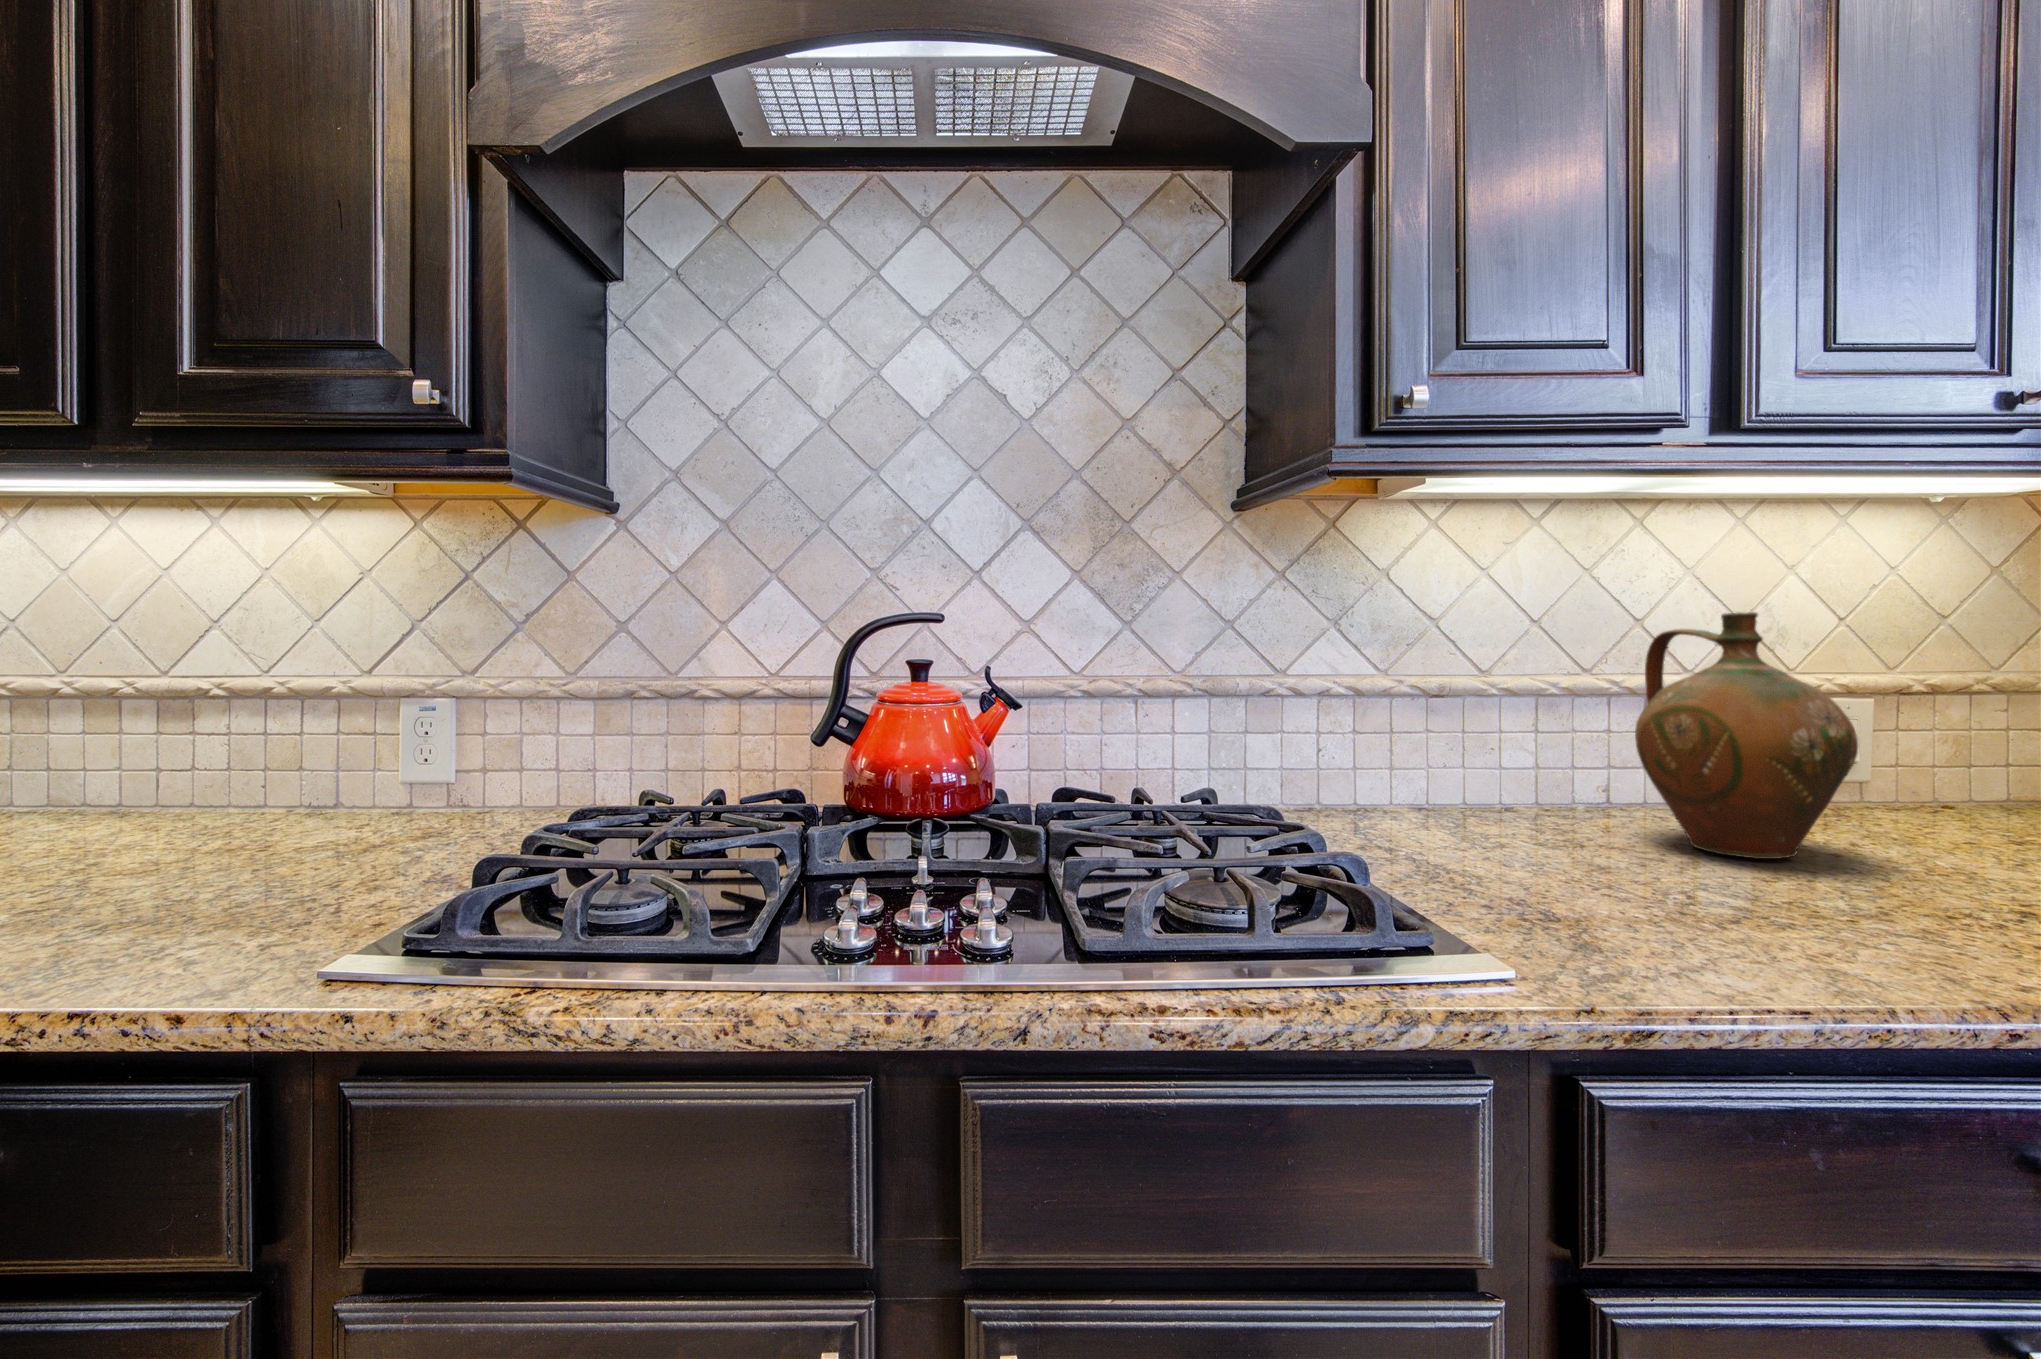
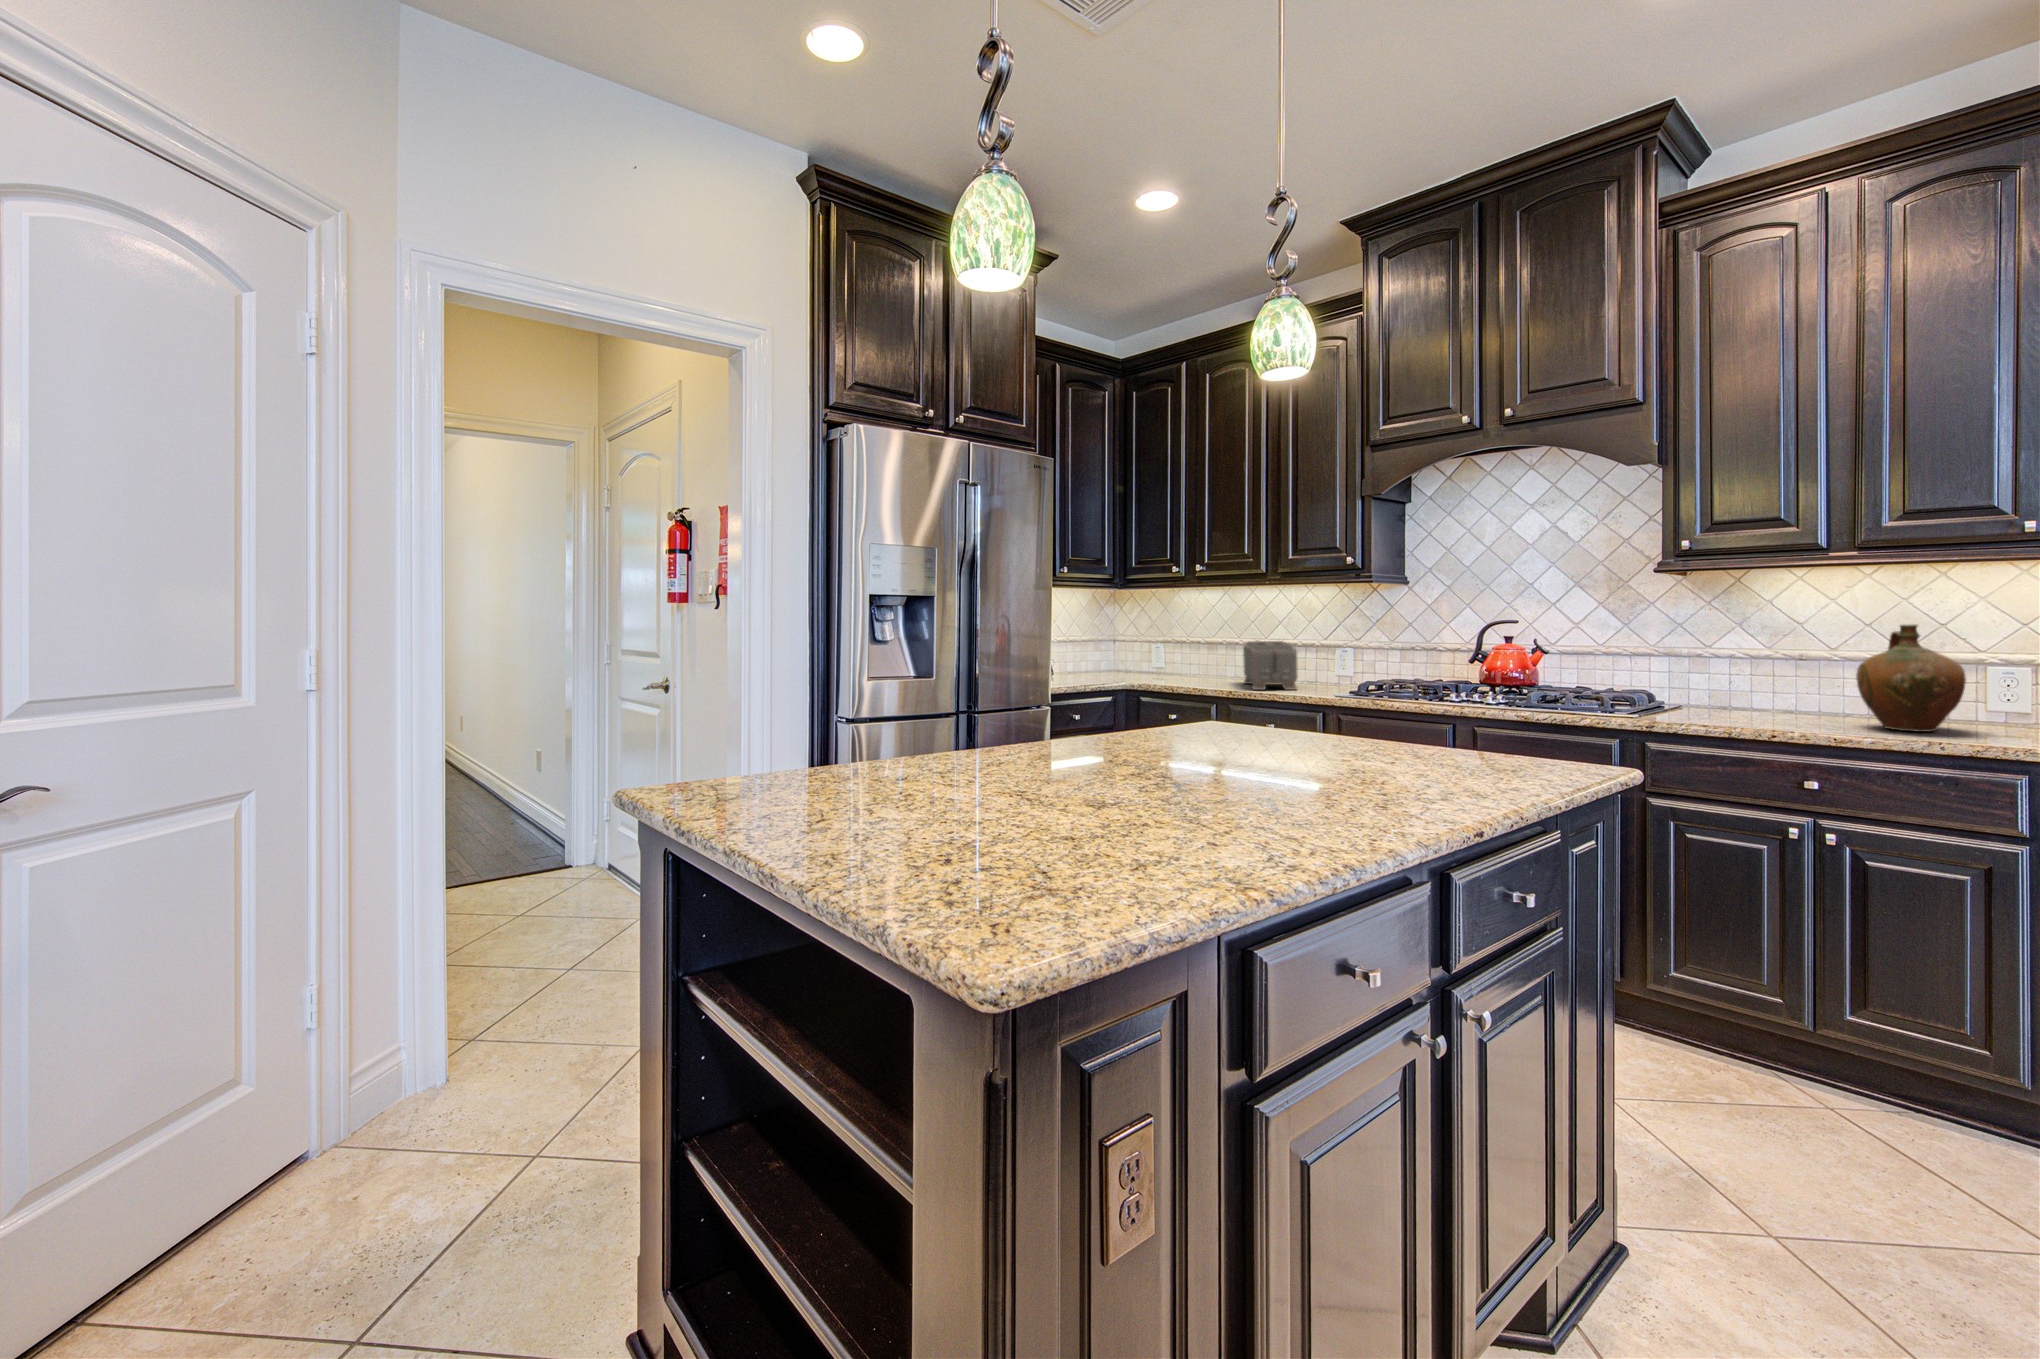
toaster: none [25,682,247,893] -> present [1243,641,1298,690]

